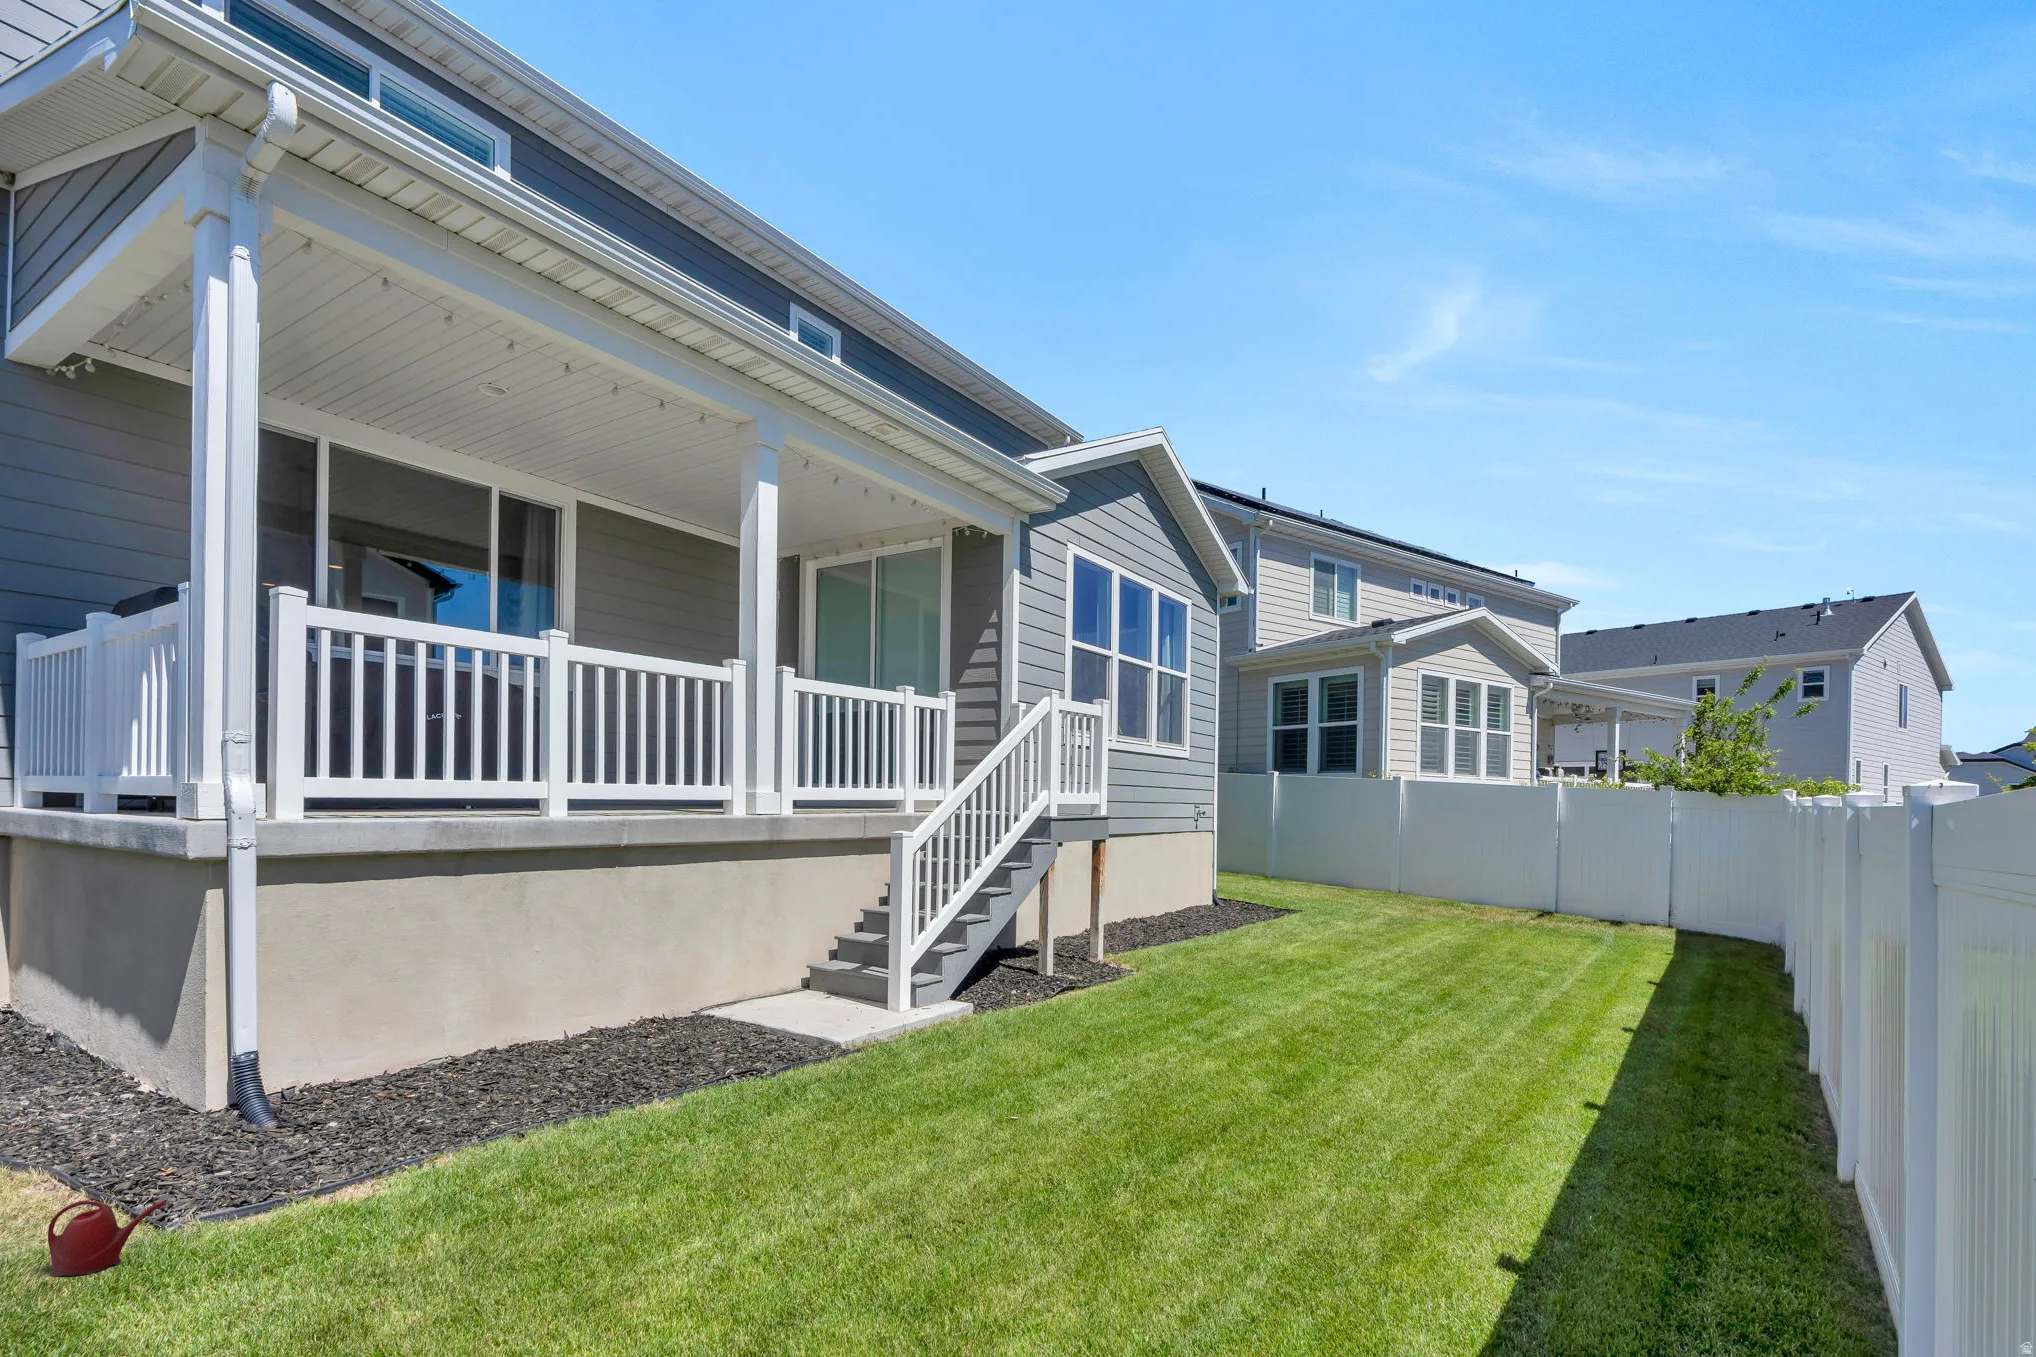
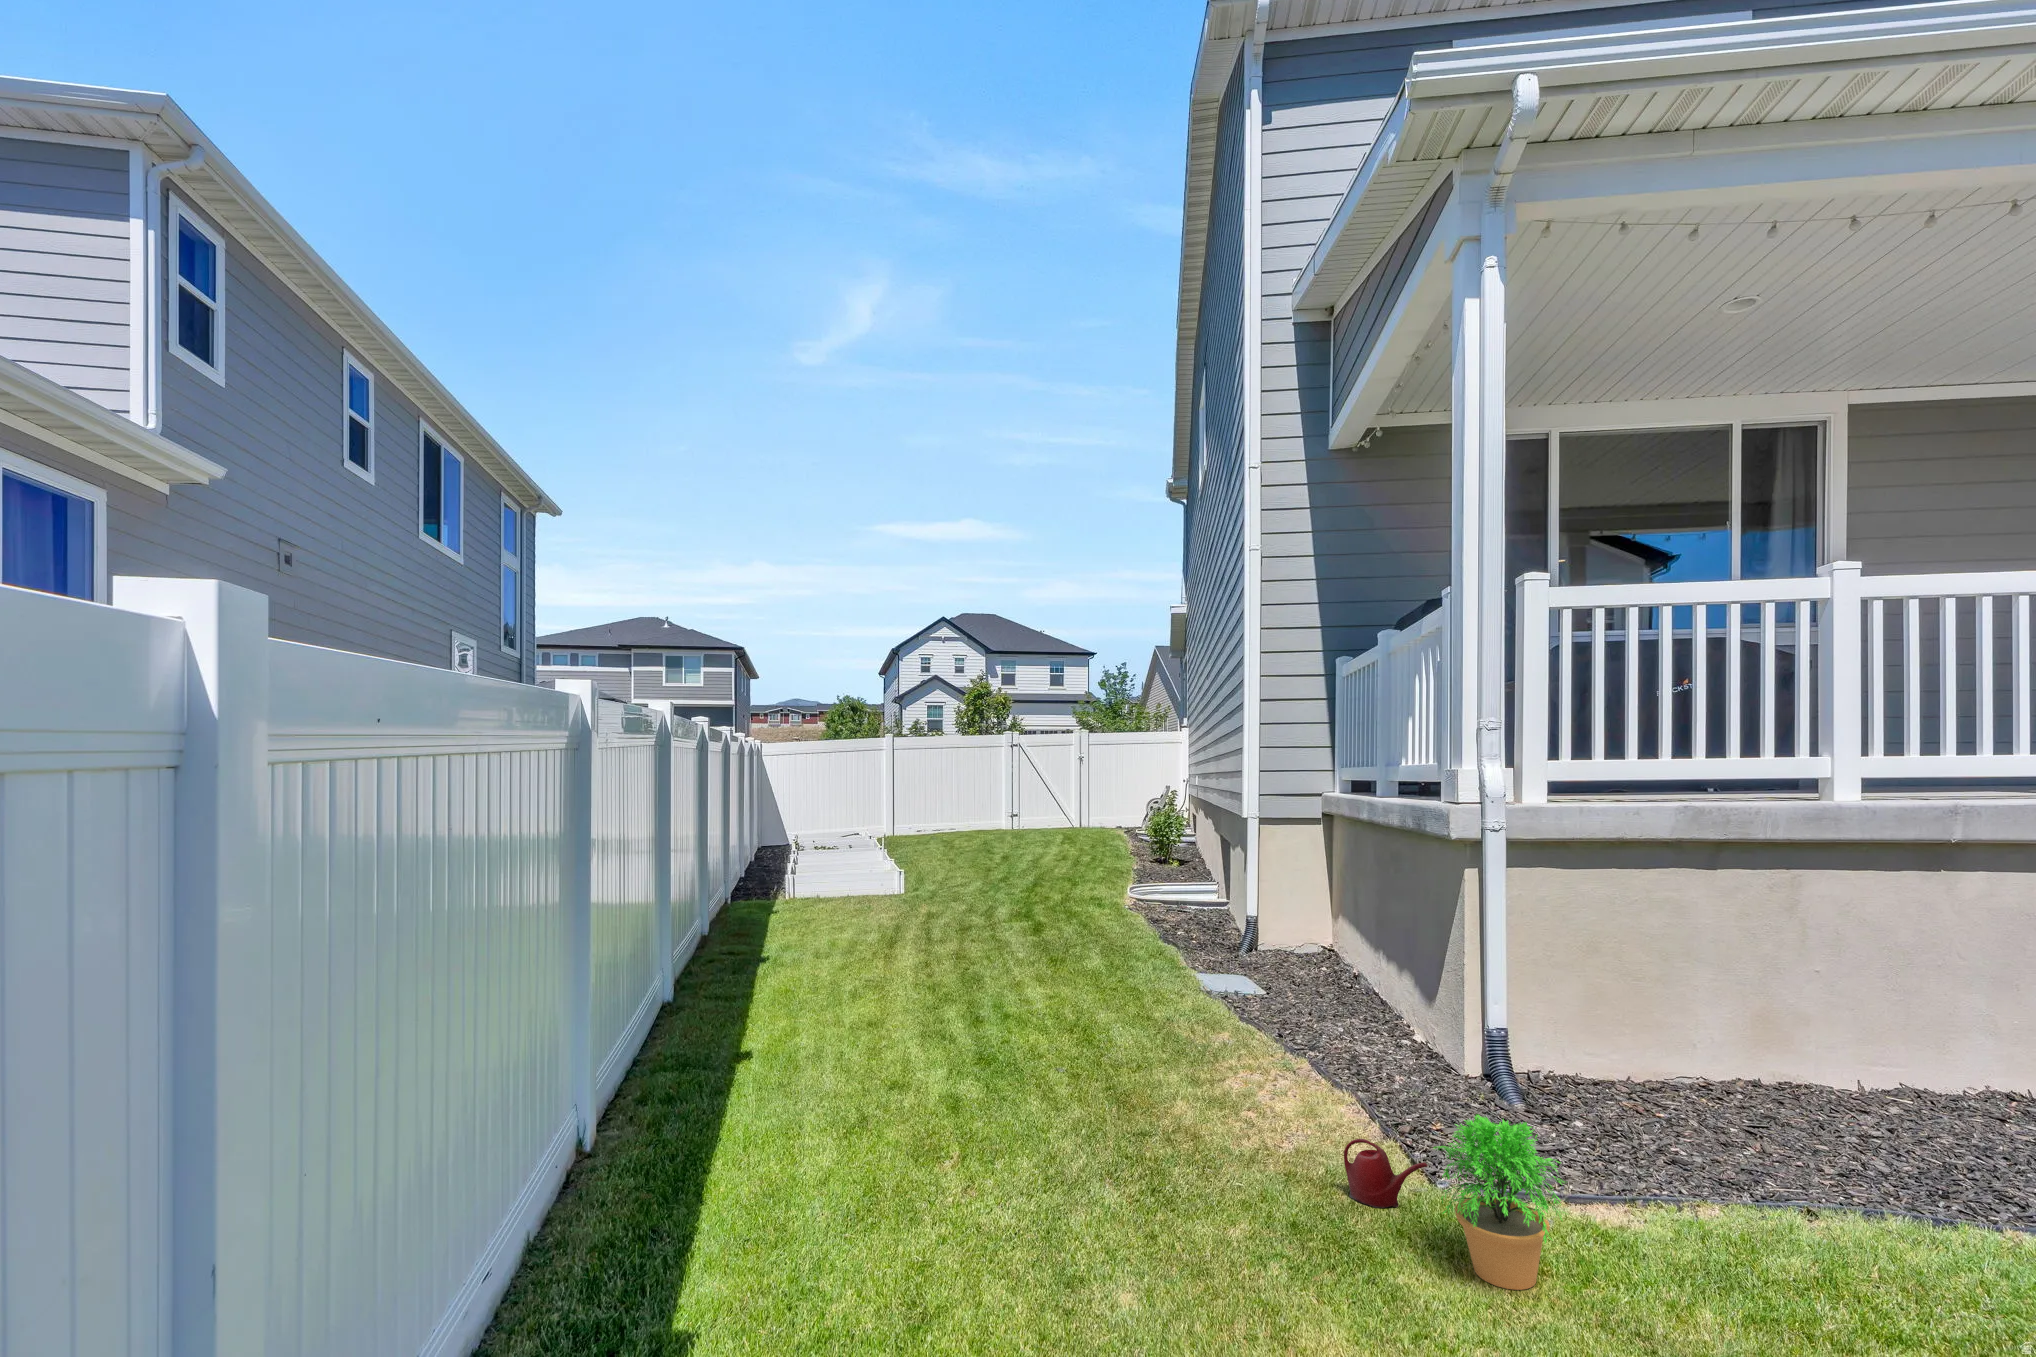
potted plant: none [180,1117,330,1291] -> present [1435,1114,1564,1290]

